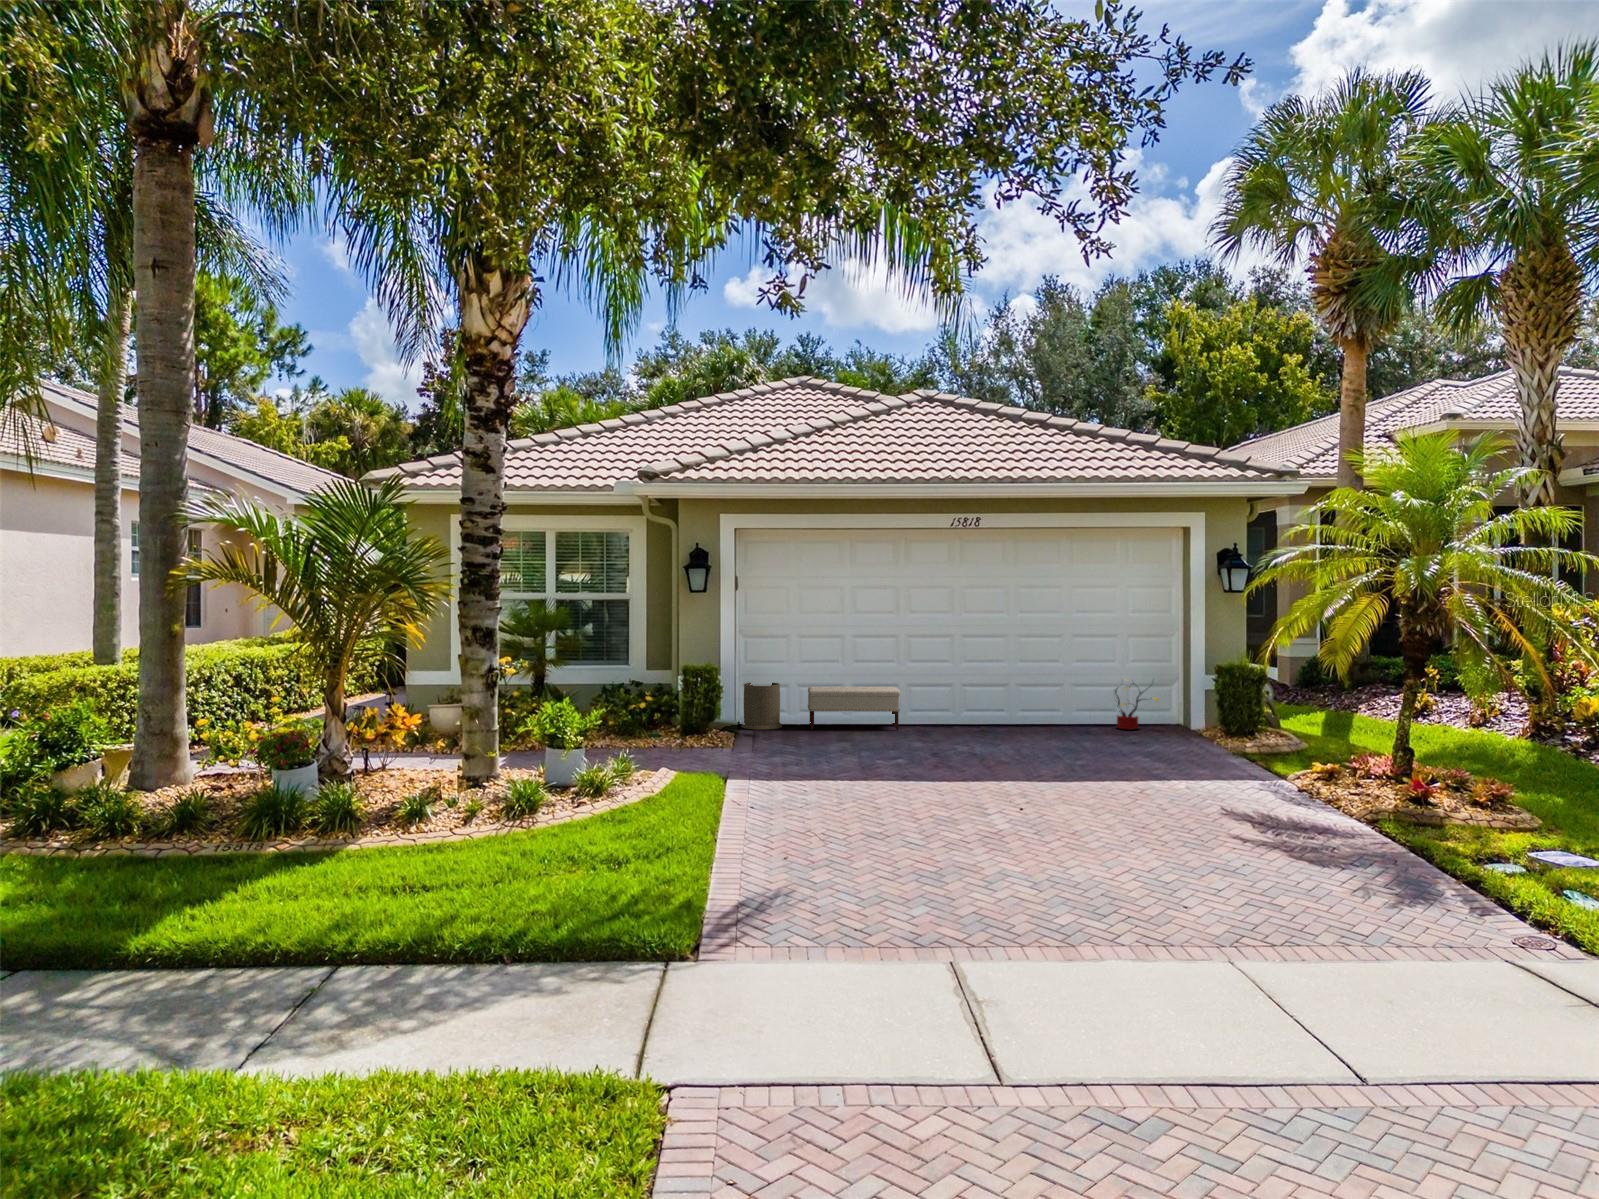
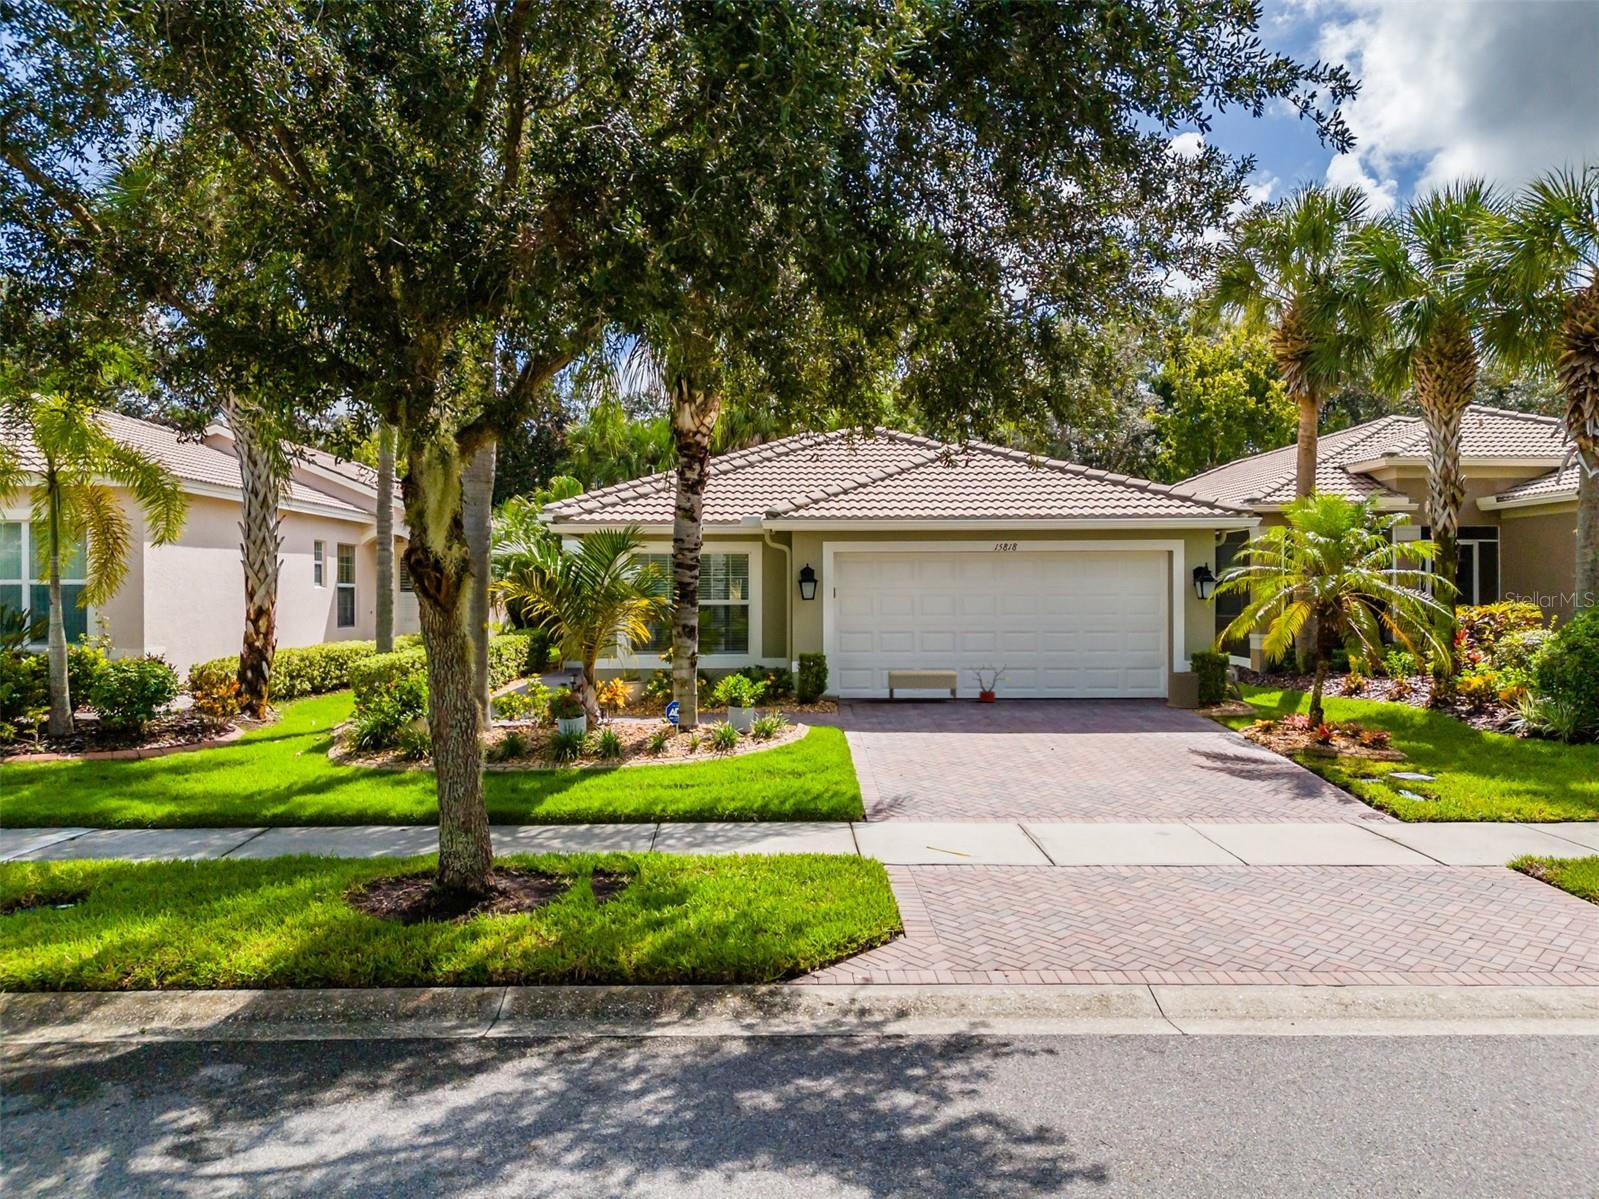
trash can: present [741,683,782,730] -> present [1167,672,1200,708]
decorative plant: present [1113,683,1158,730] -> present [977,672,1009,702]

